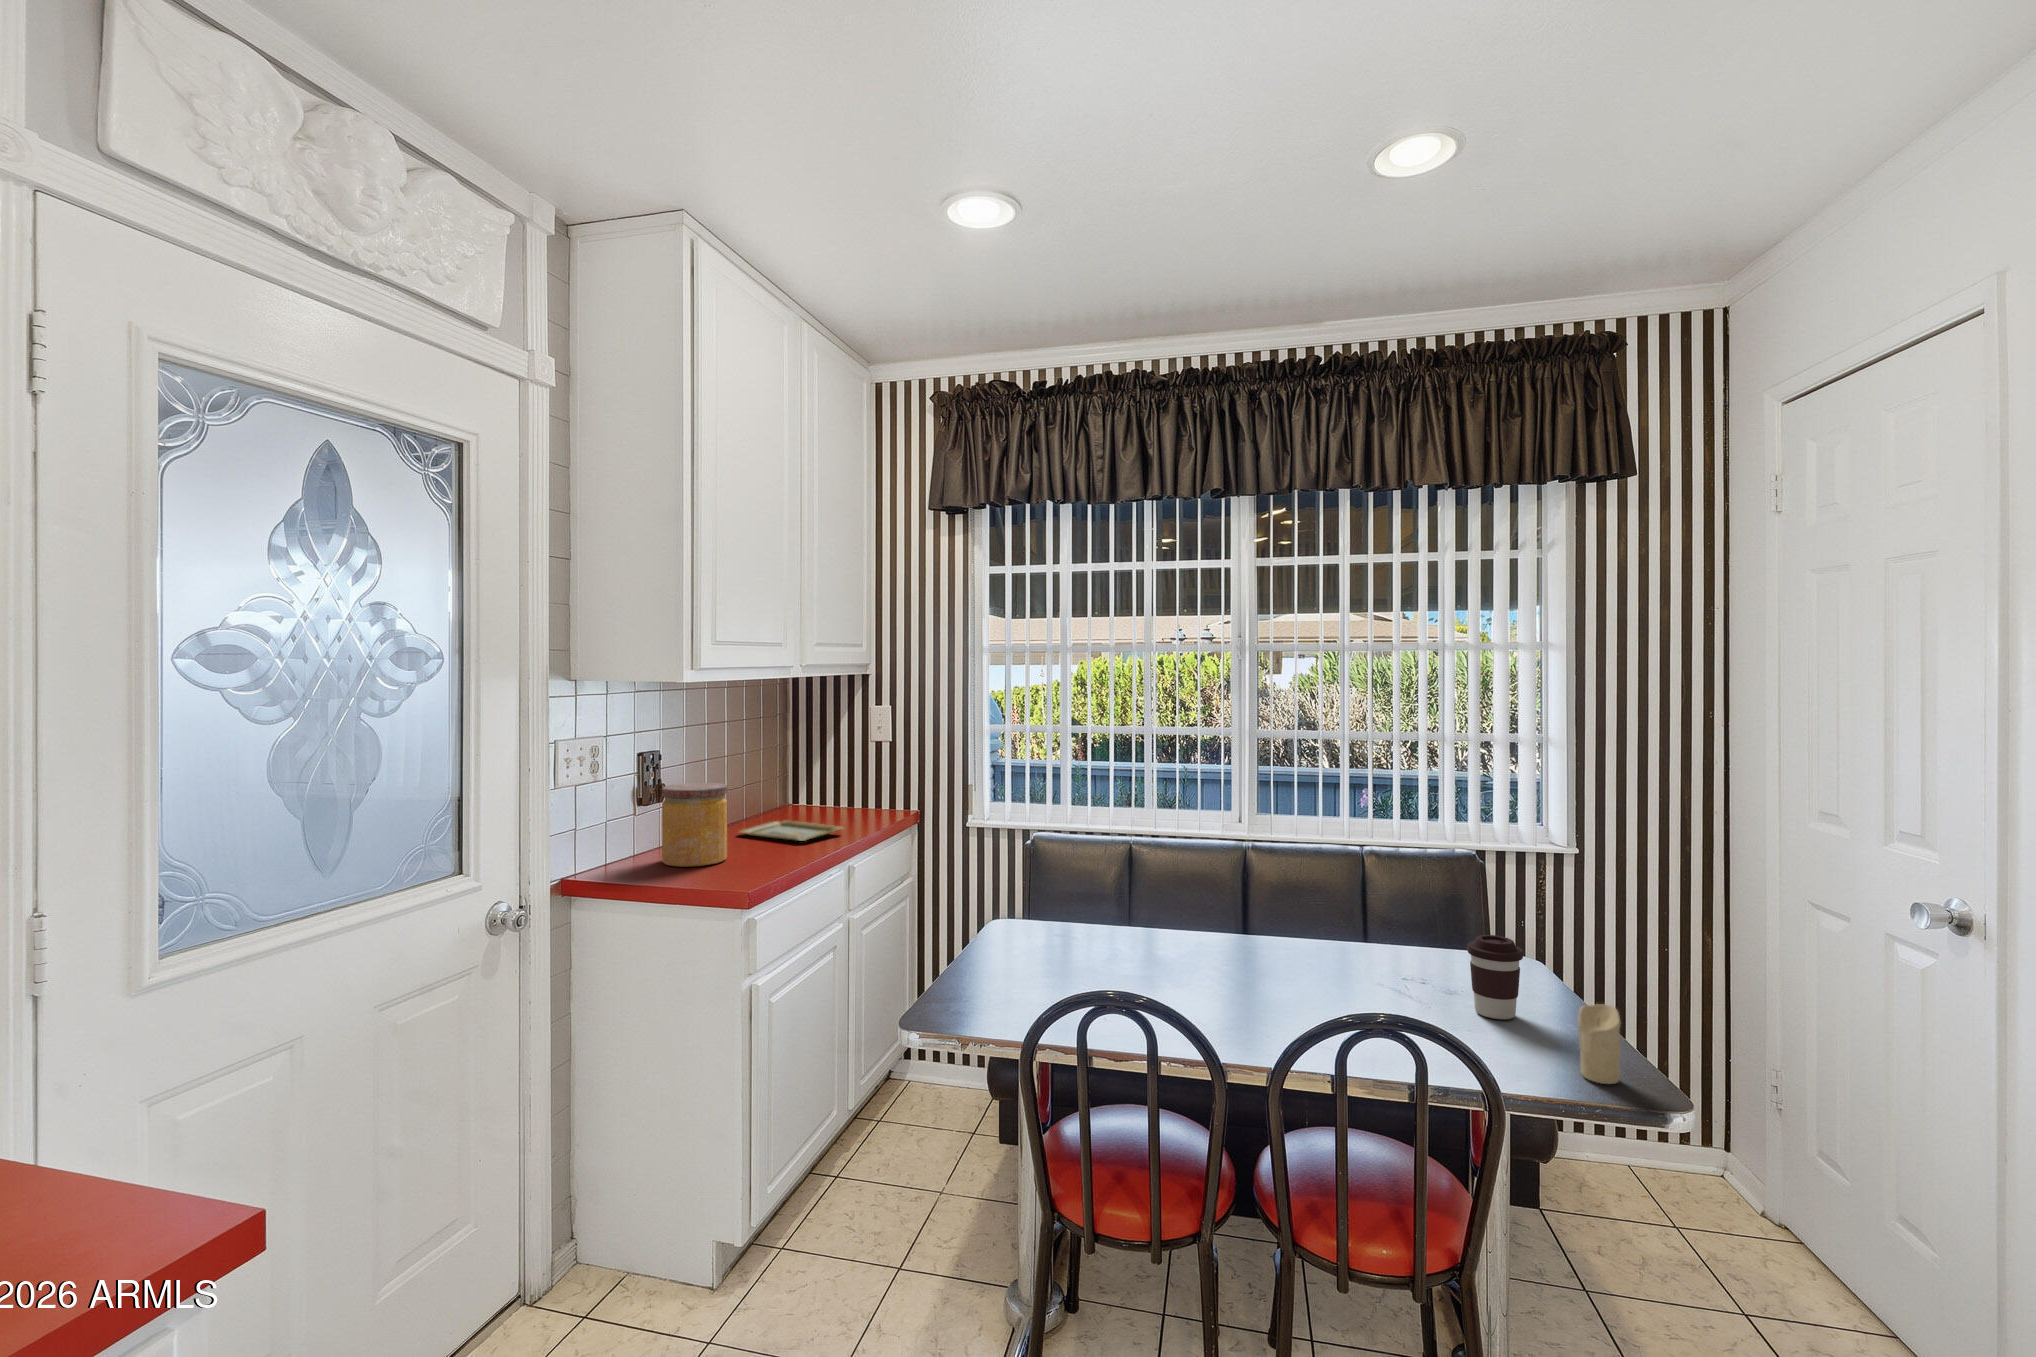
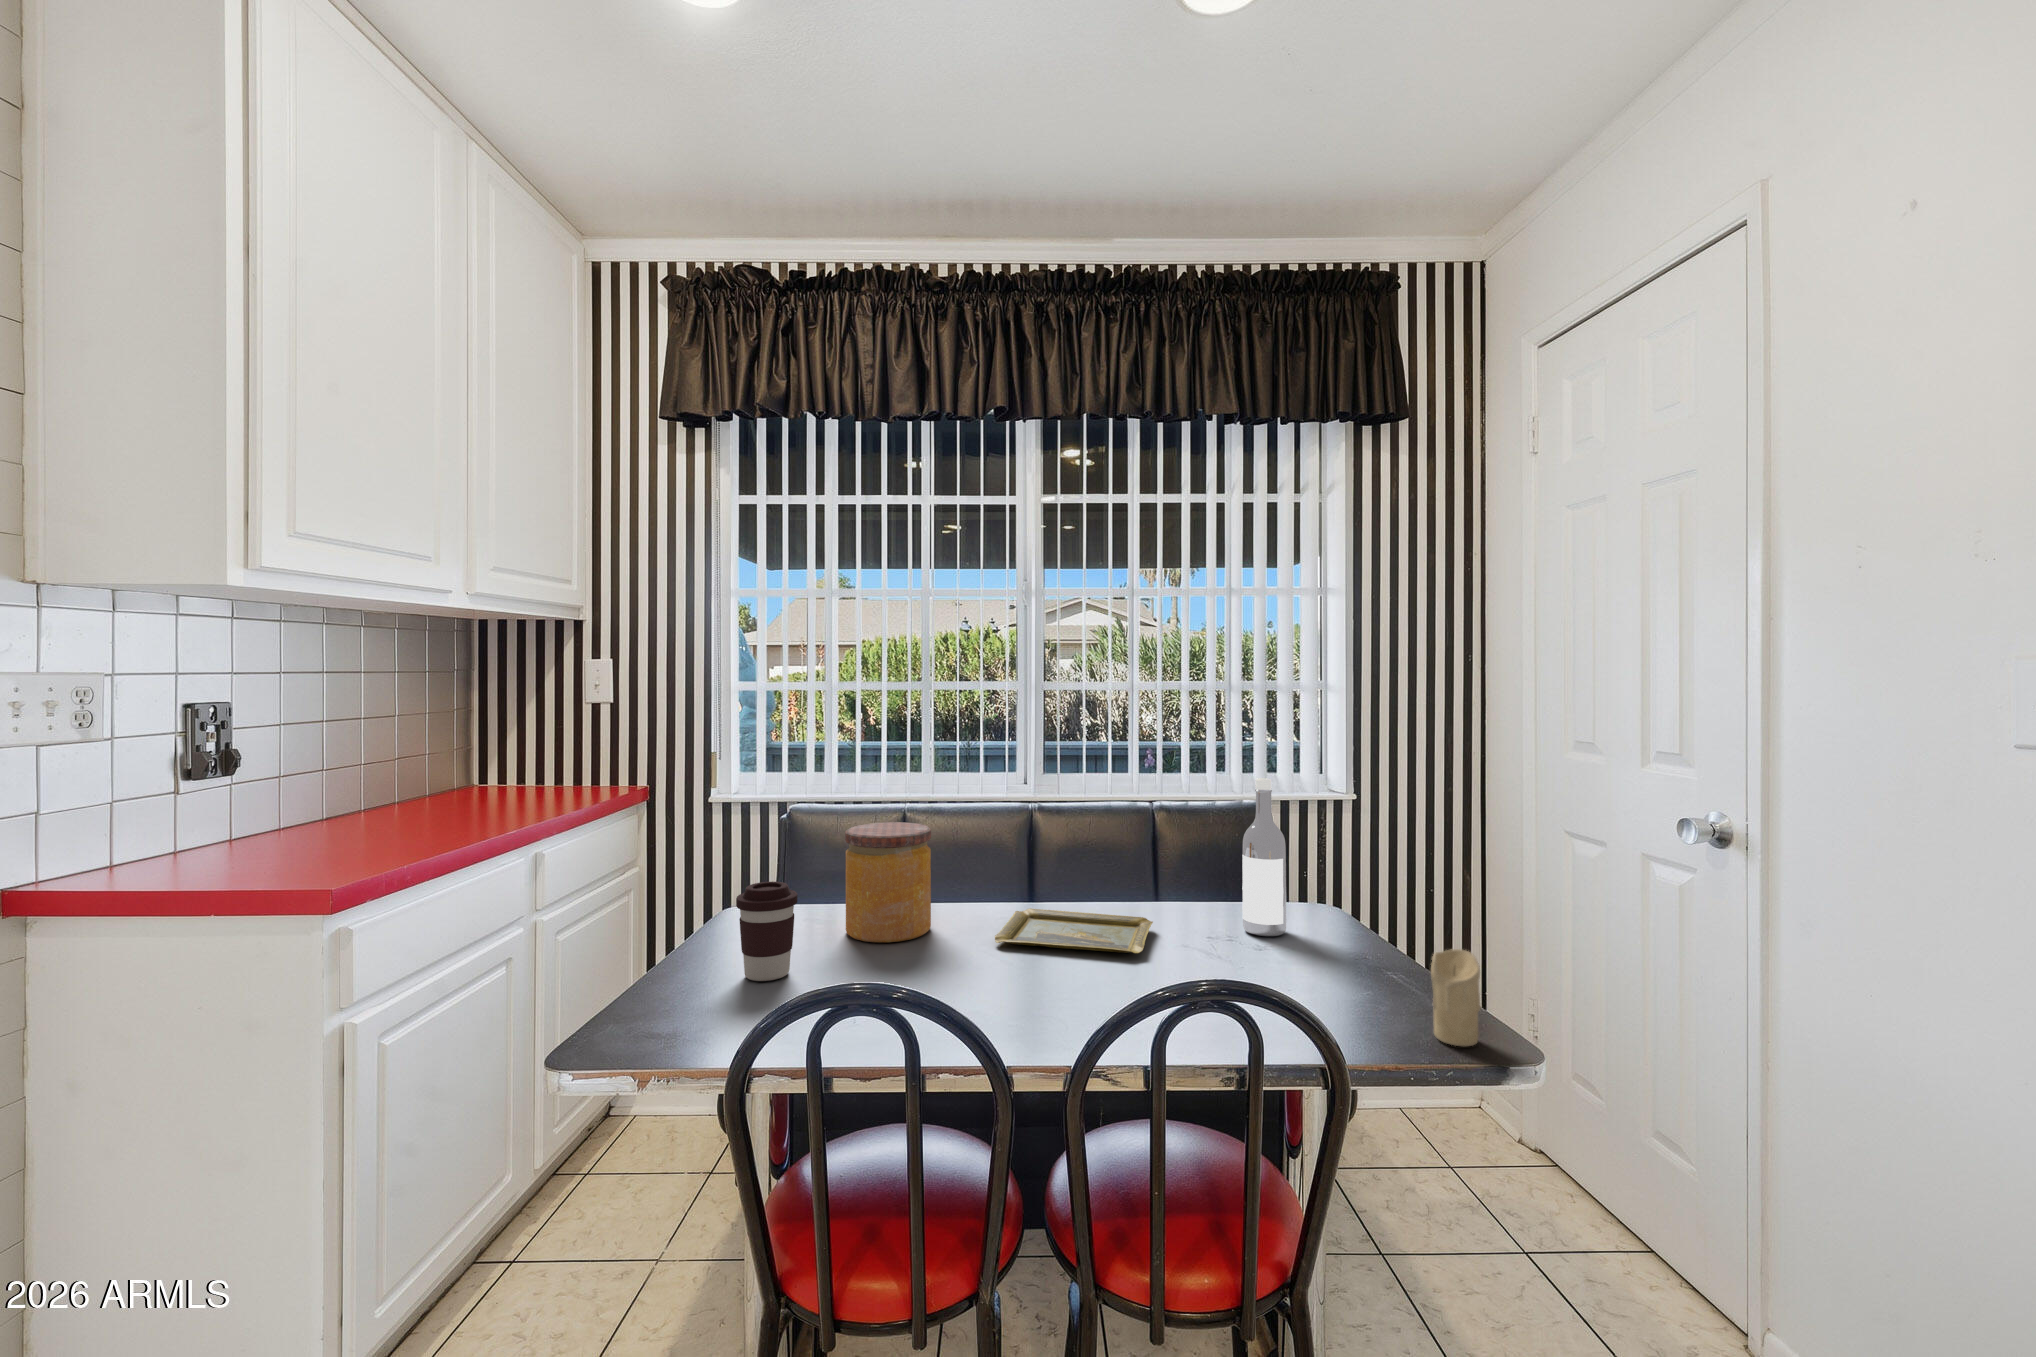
jar: present [662,783,727,867] -> present [845,822,931,942]
tray: present [739,820,842,841] -> present [995,908,1153,953]
wine bottle: none [1432,841,1473,980] -> present [1242,778,1286,936]
coffee cup: present [1467,935,1523,1019] -> present [736,882,798,981]

